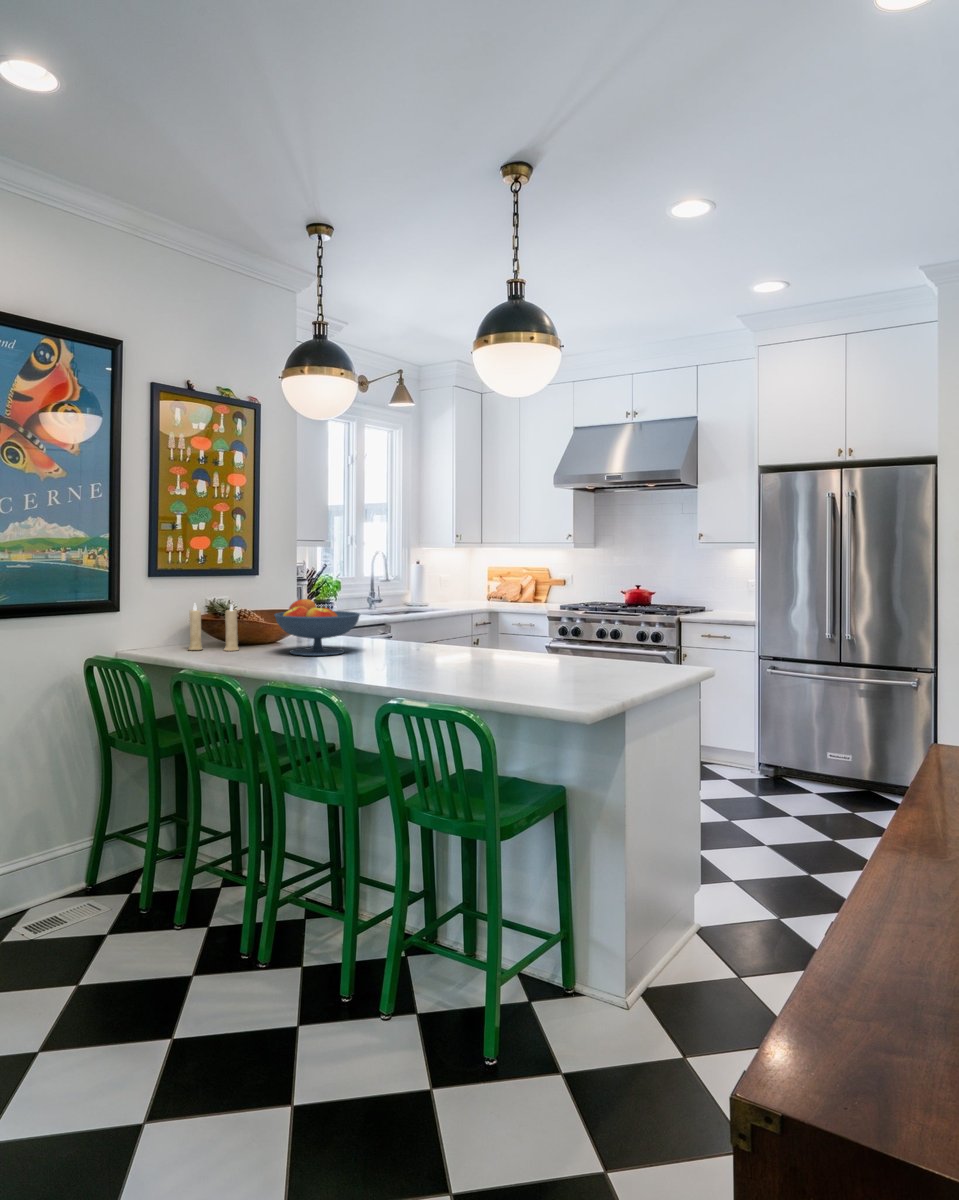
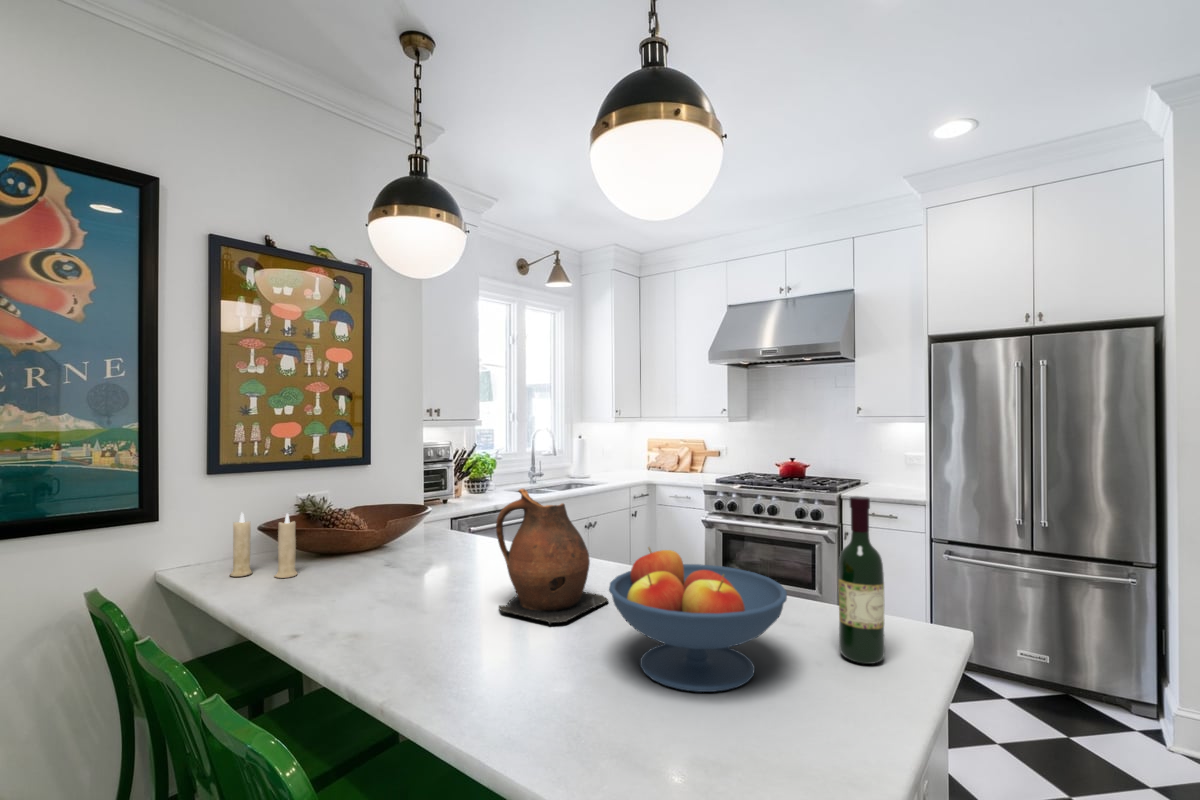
wine bottle: none [616,578,641,670] -> present [838,496,885,664]
ceramic pitcher: none [404,580,478,662] -> present [496,489,608,625]
fruit bowl: present [274,599,360,656] -> present [609,548,787,692]

